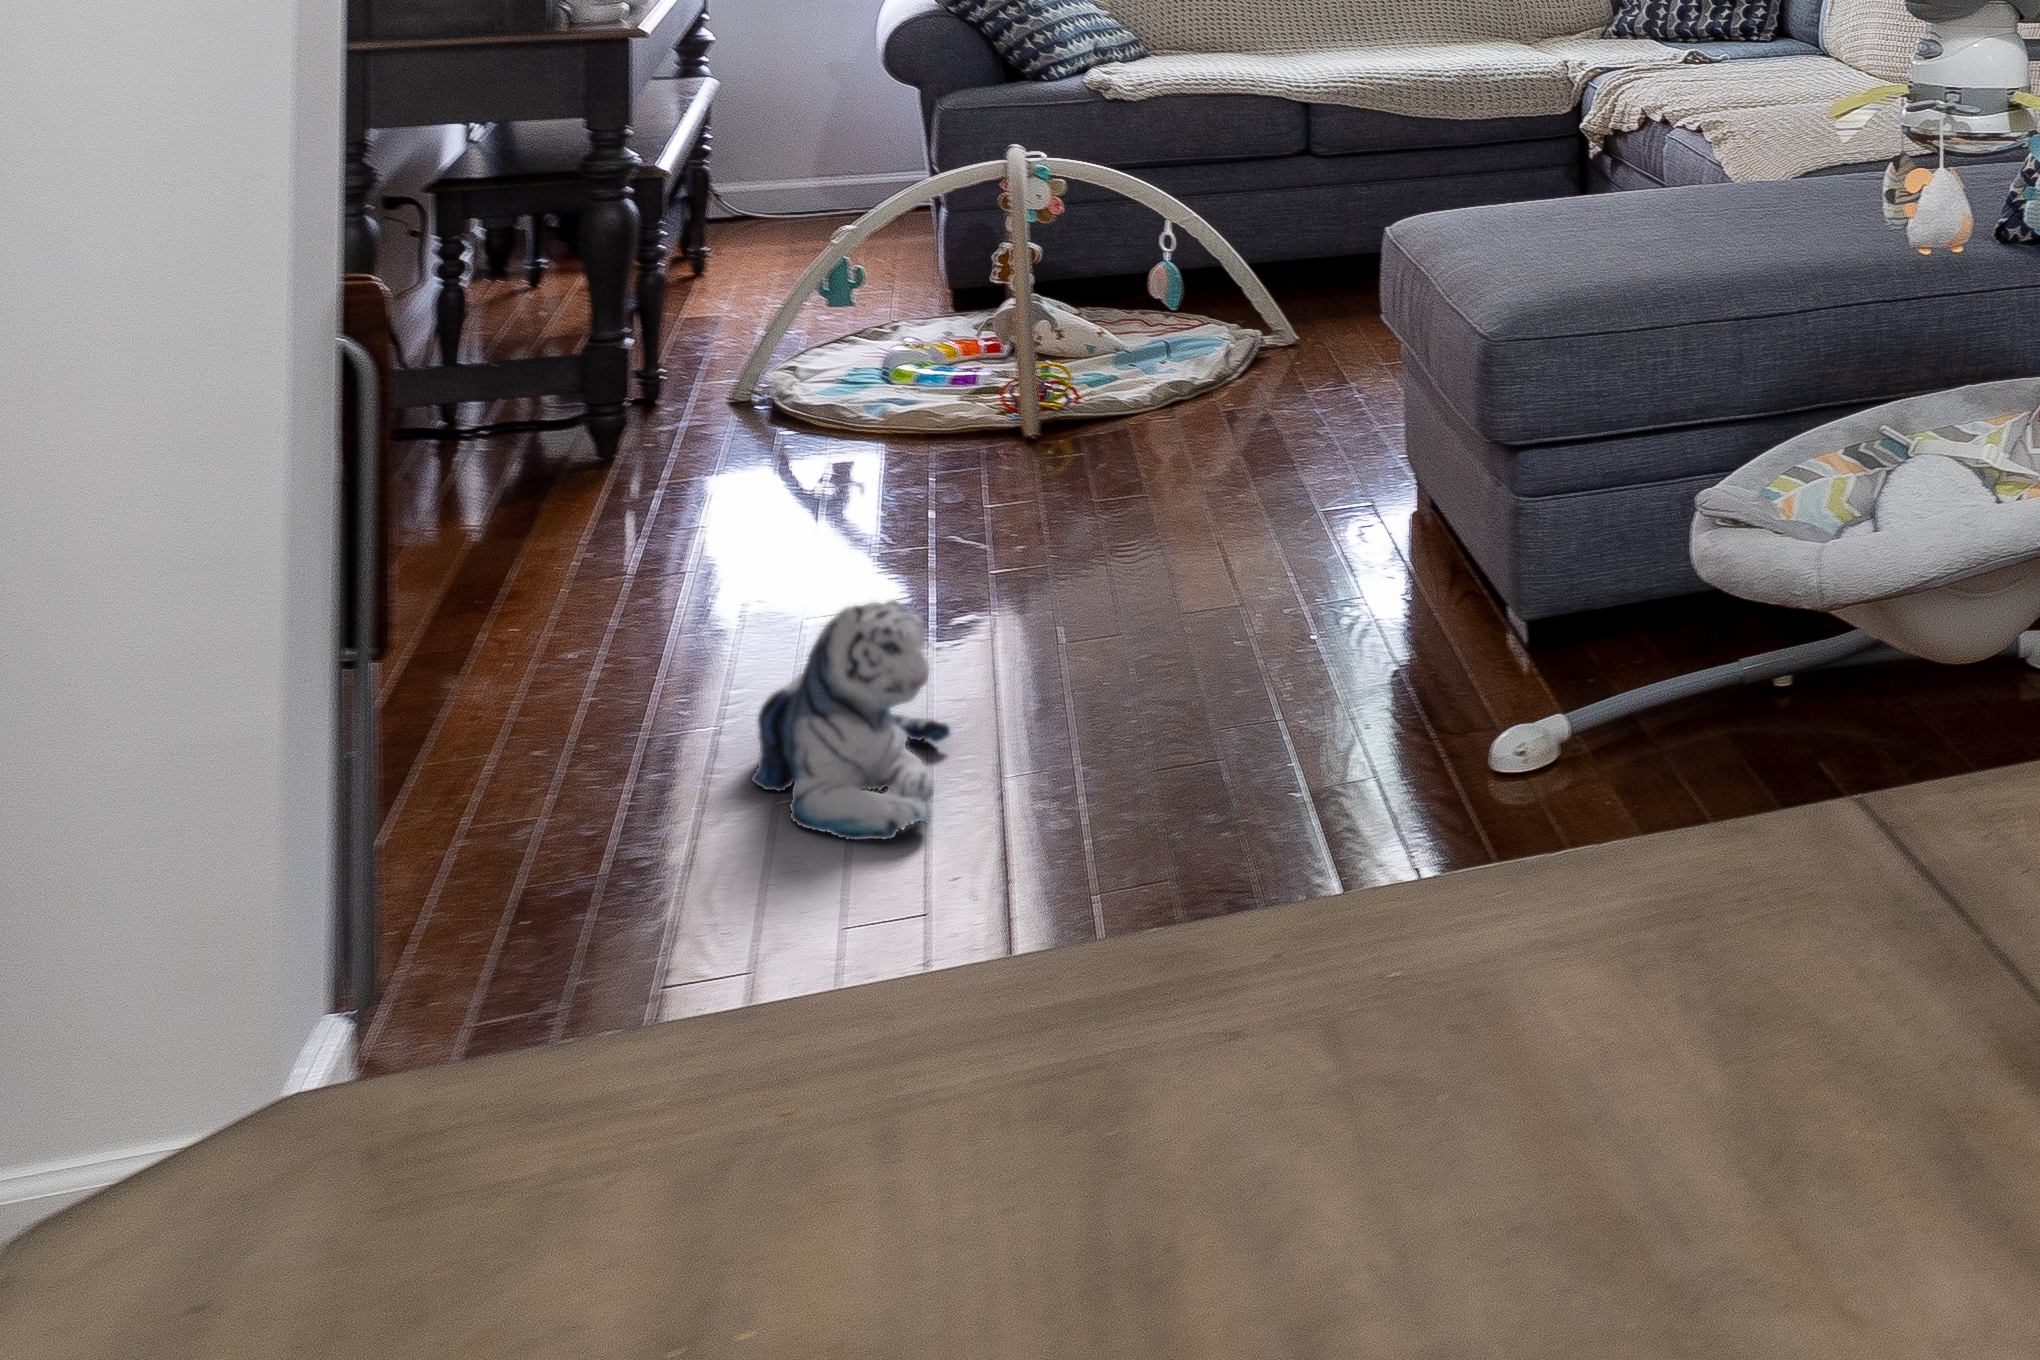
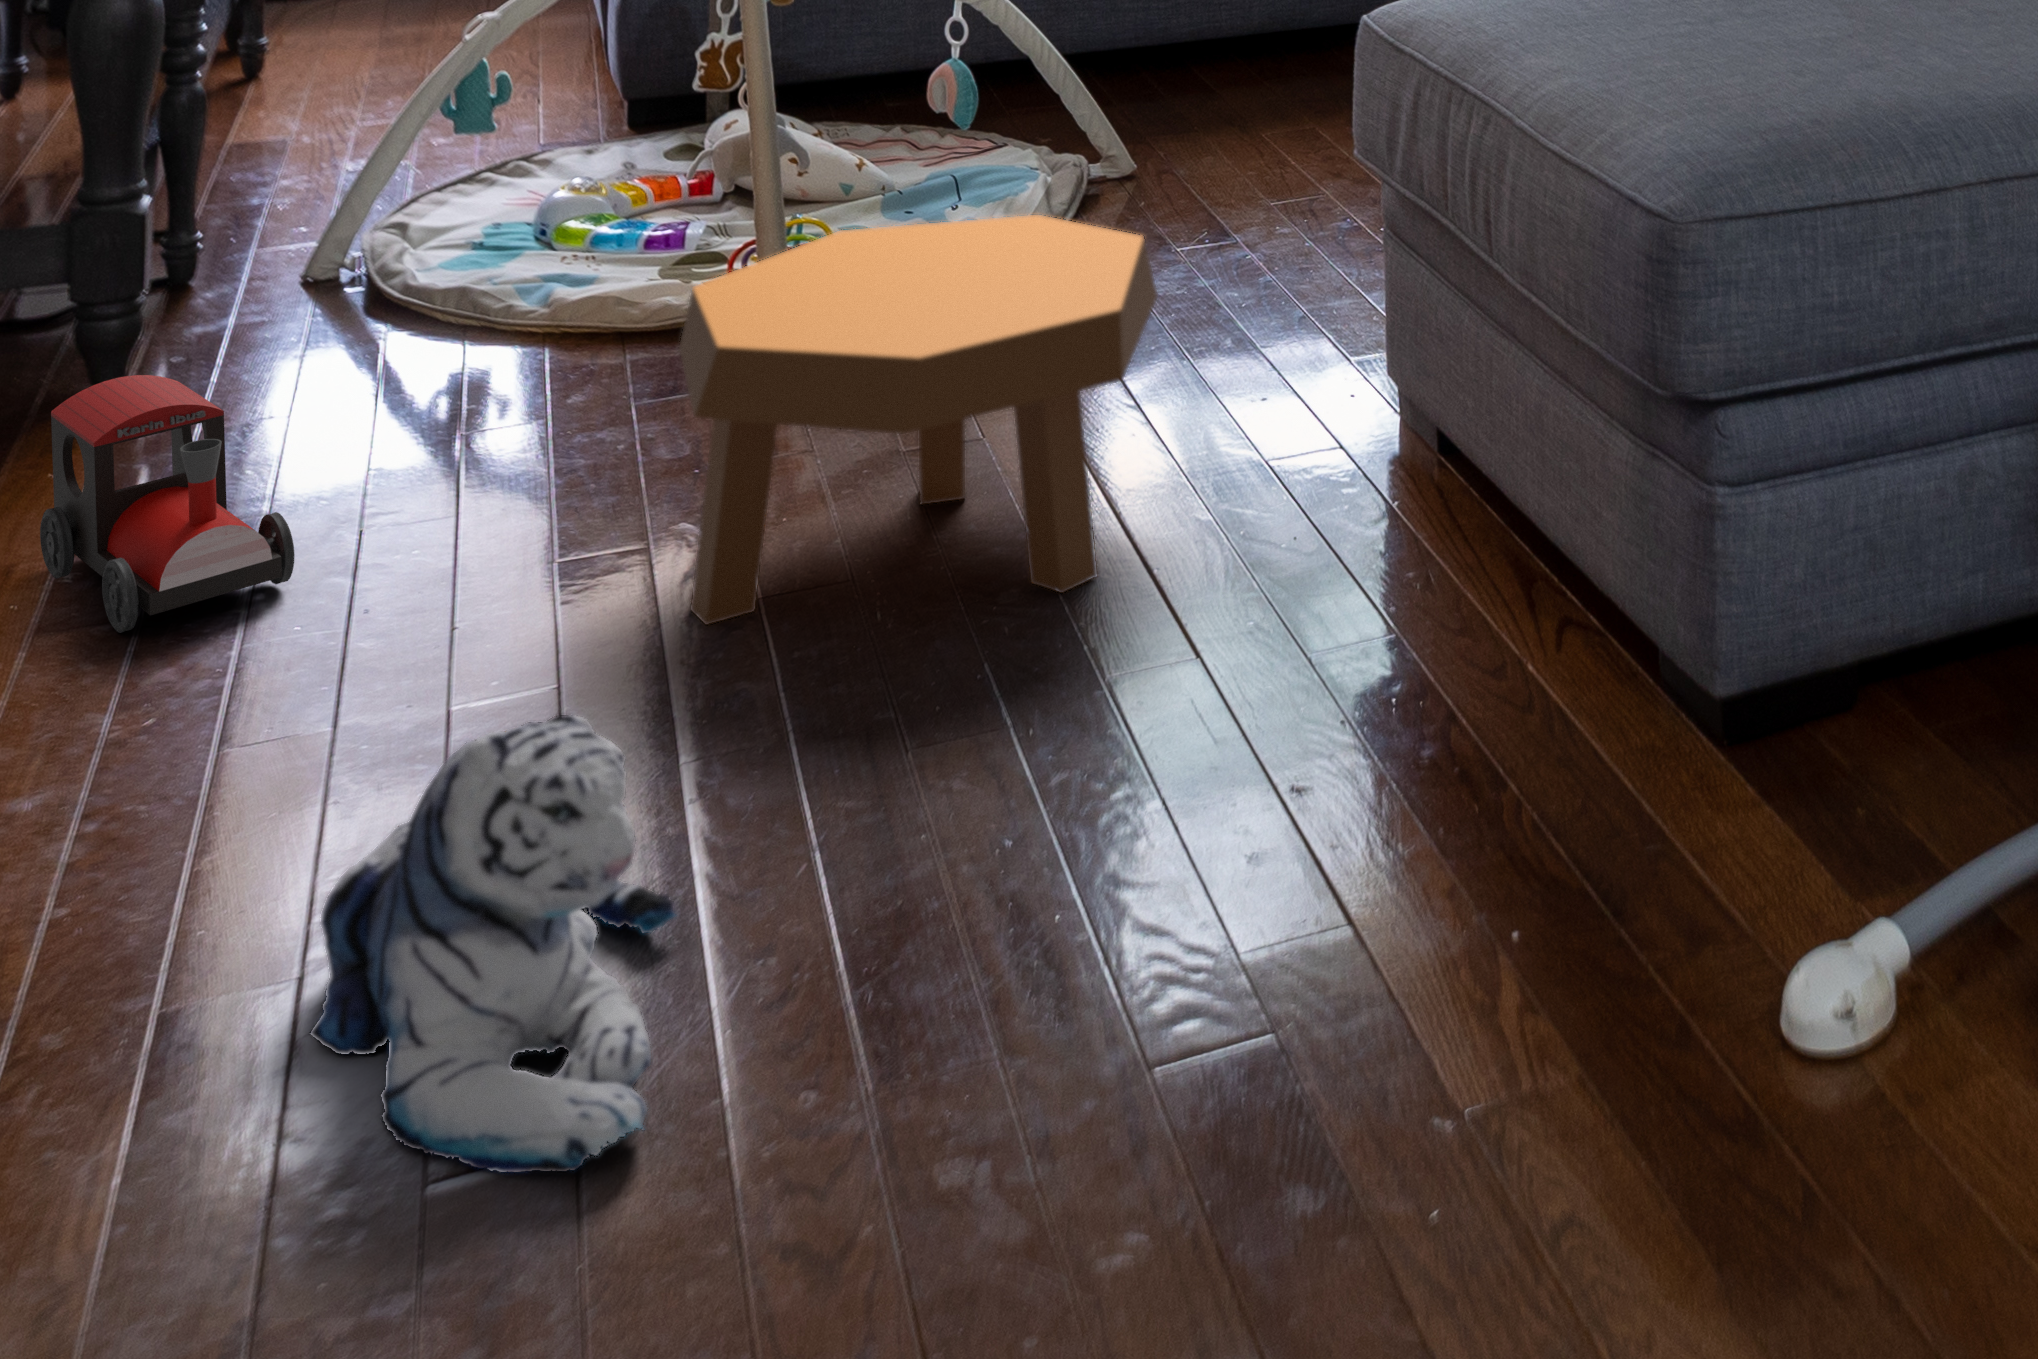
footstool: none [969,356,1274,605] -> present [680,215,1158,624]
toy train: none [581,445,733,599] -> present [40,375,295,633]

